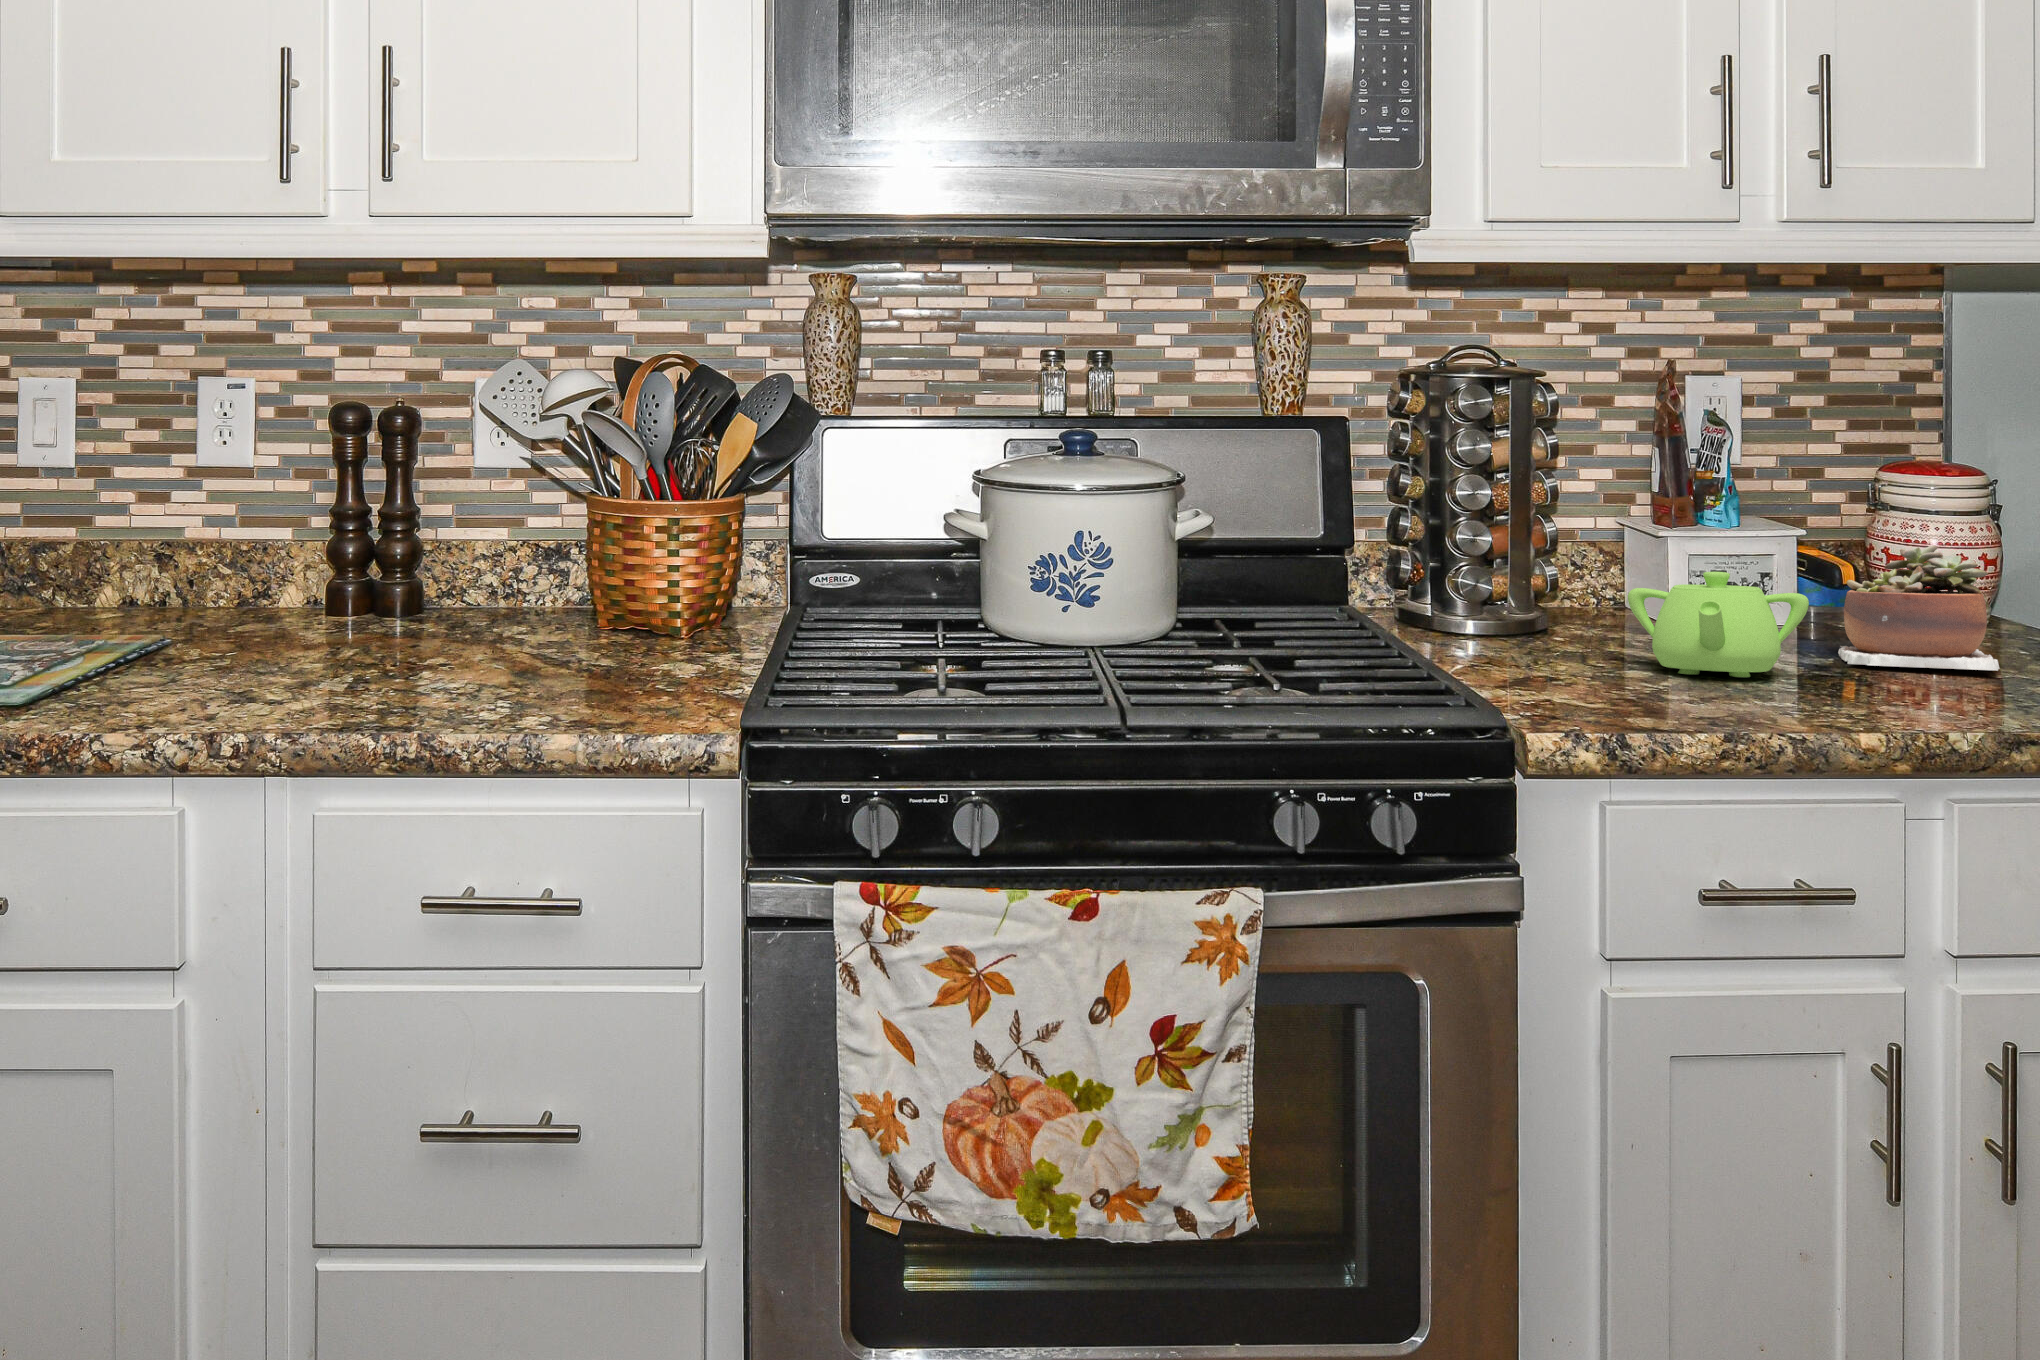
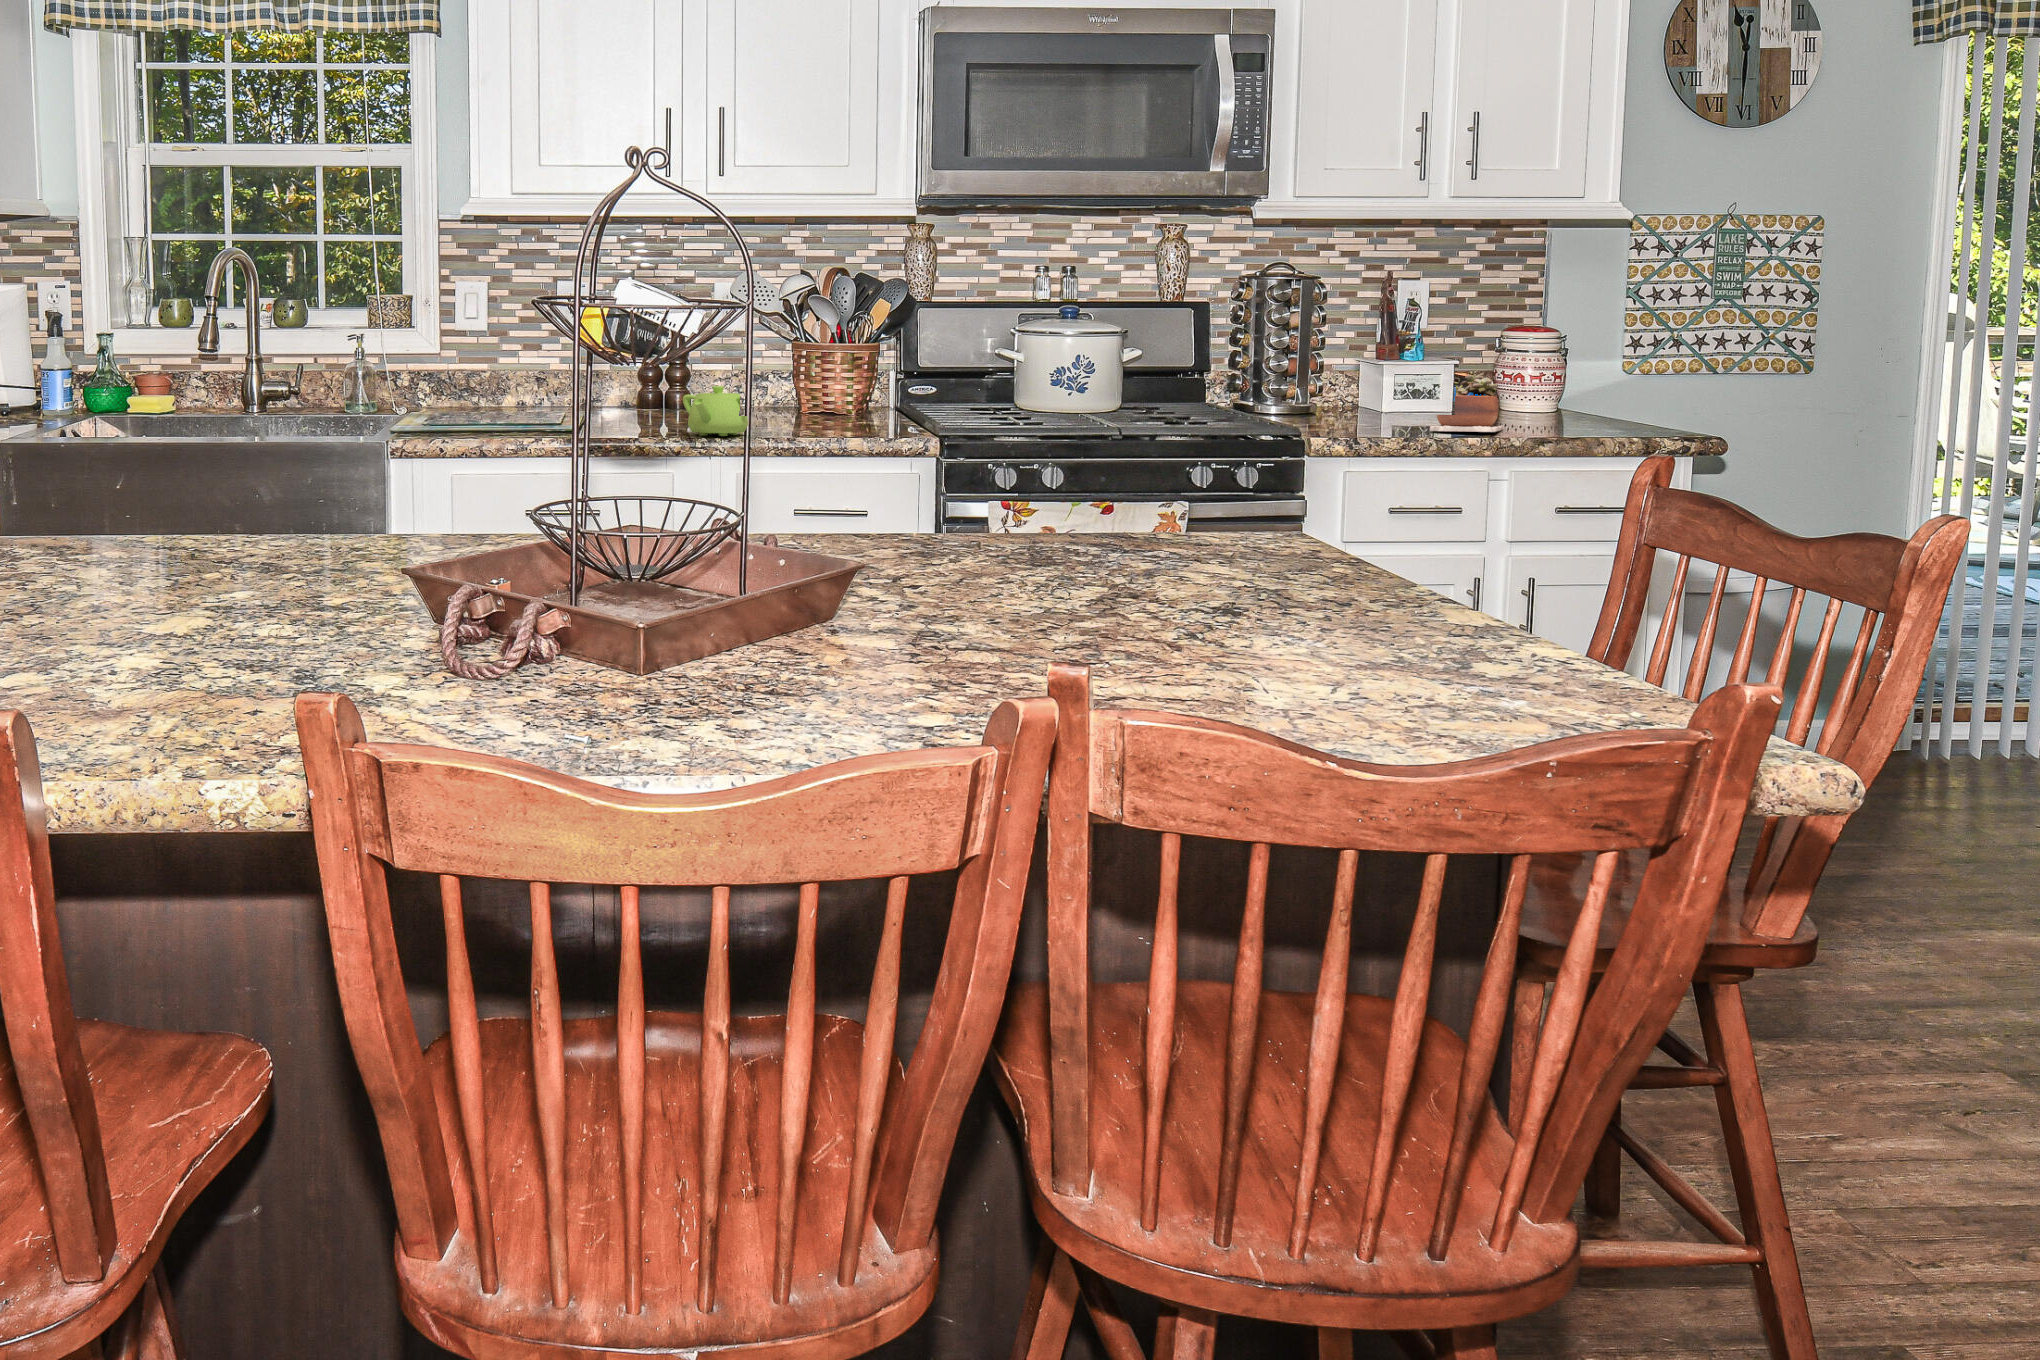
teapot: present [1628,572,1809,677] -> present [683,386,748,436]

